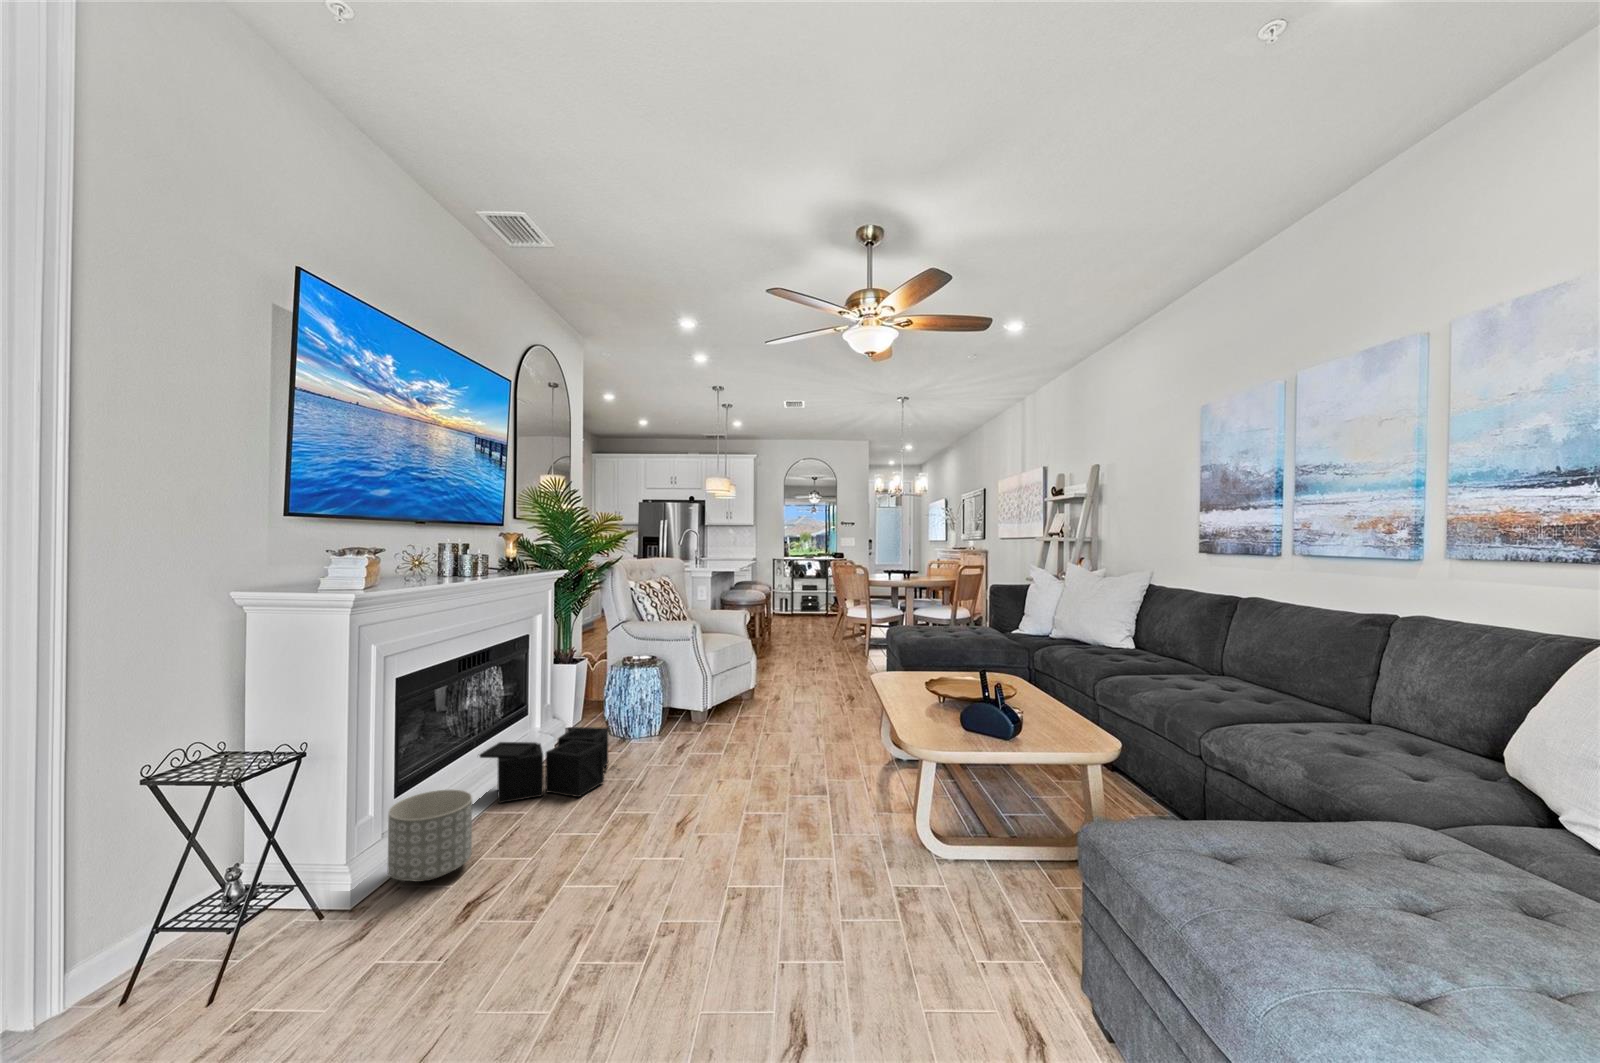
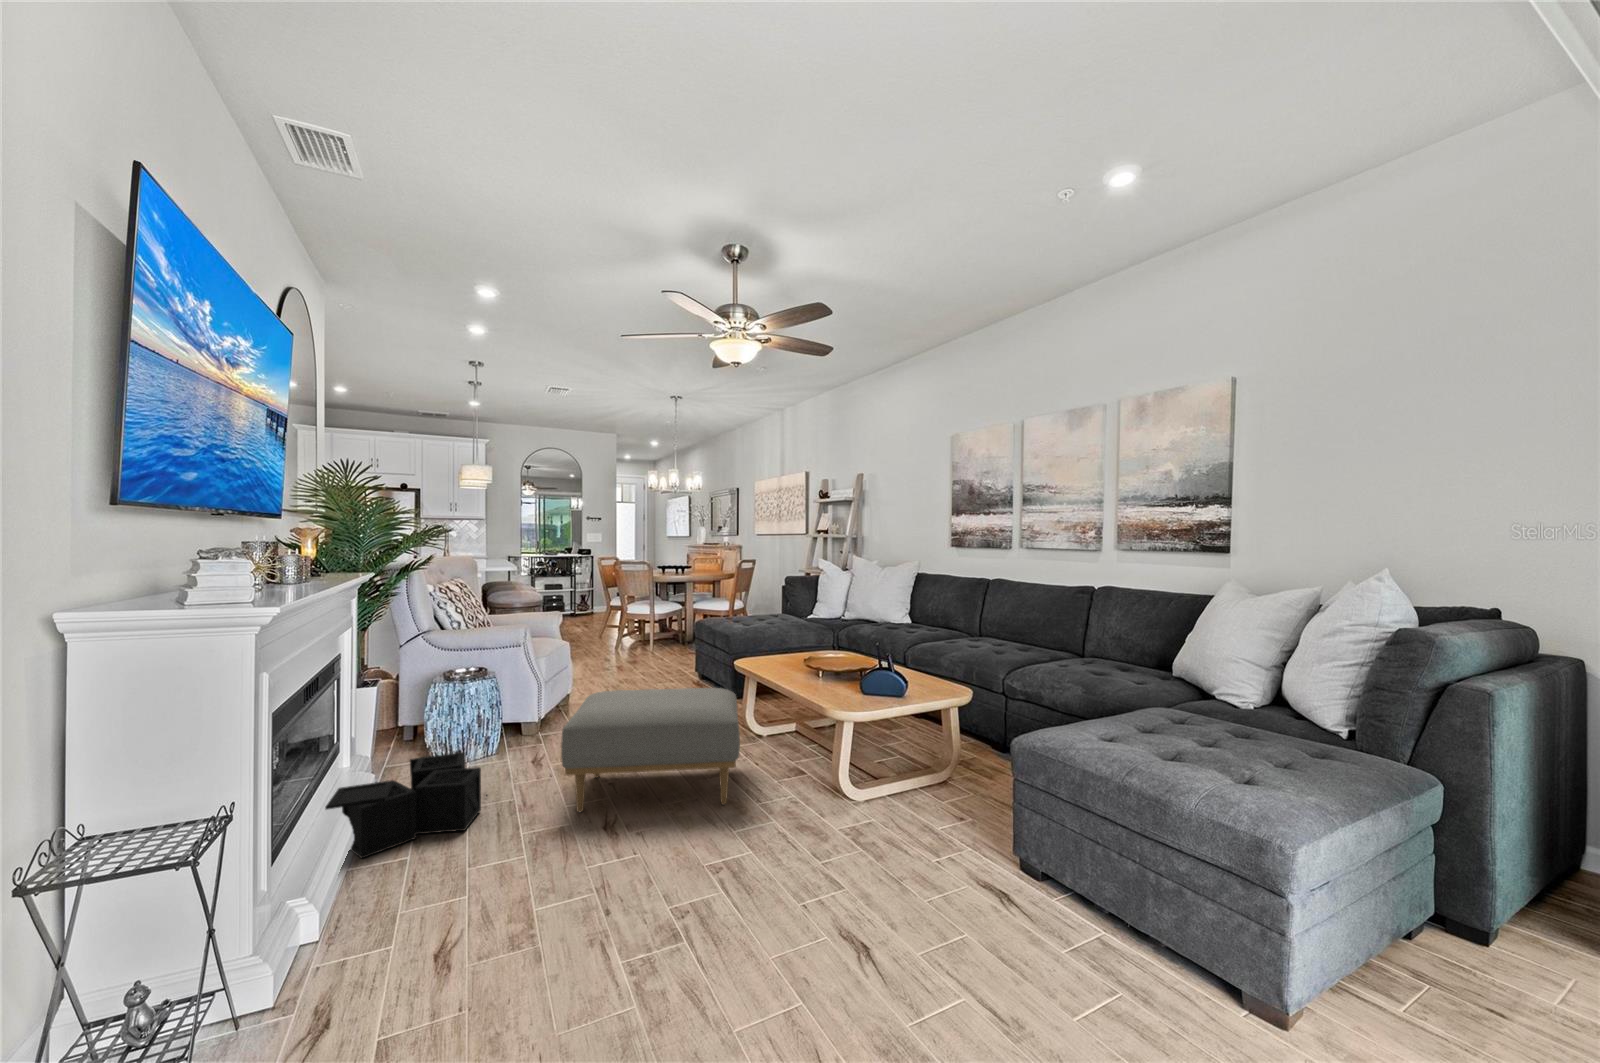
ottoman: none [655,689,850,825] -> present [561,688,740,812]
planter: present [388,789,472,882] -> none [292,842,401,963]

